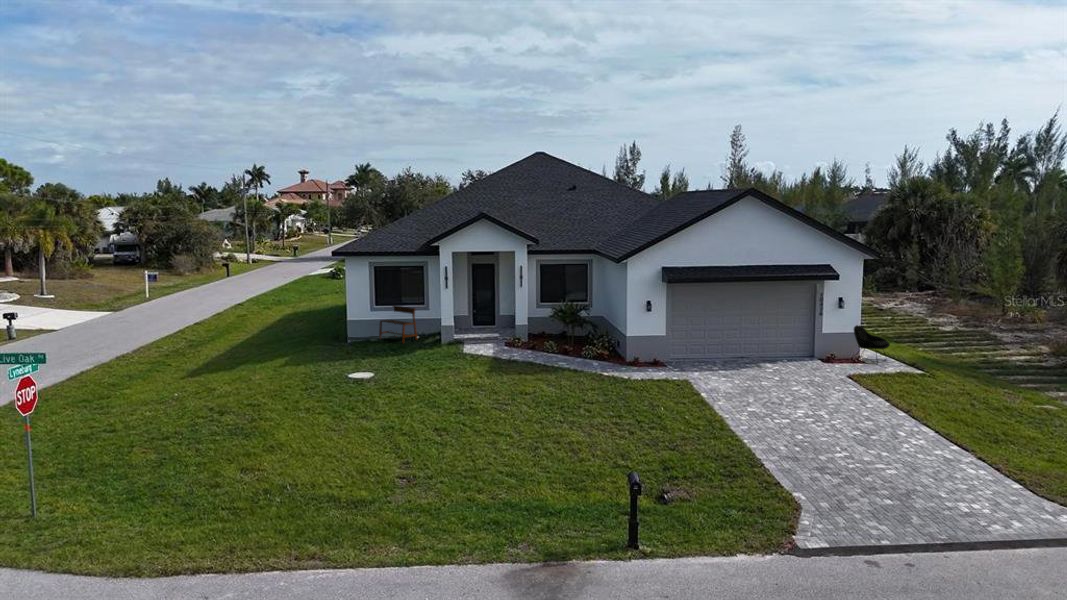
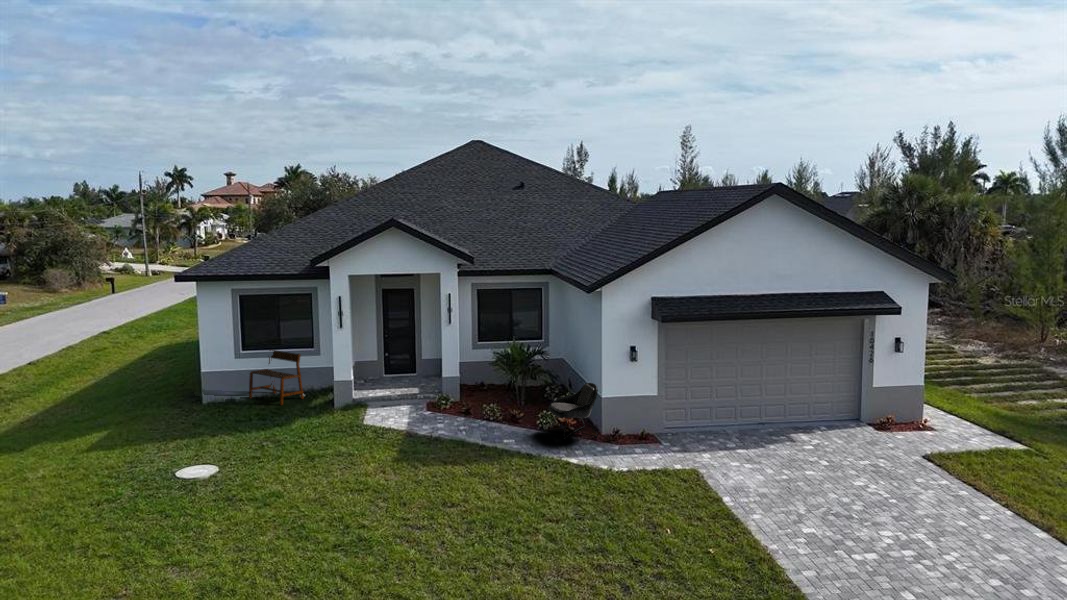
lounge chair: present [853,325,890,361] -> present [548,383,598,440]

